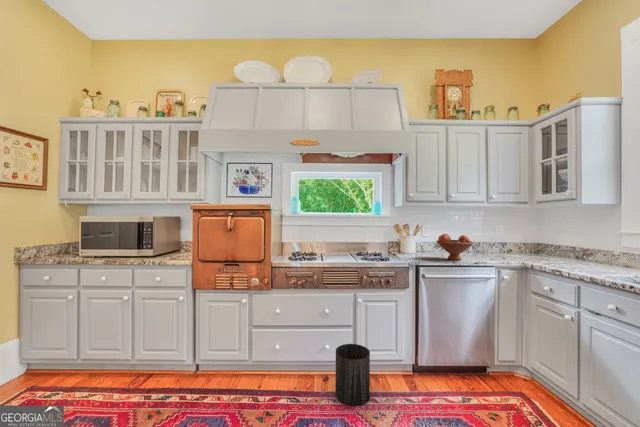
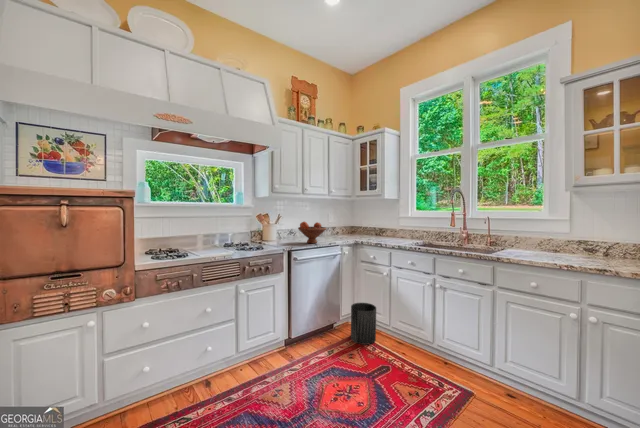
trash can: present [335,344,370,406] -> present [351,303,376,345]

